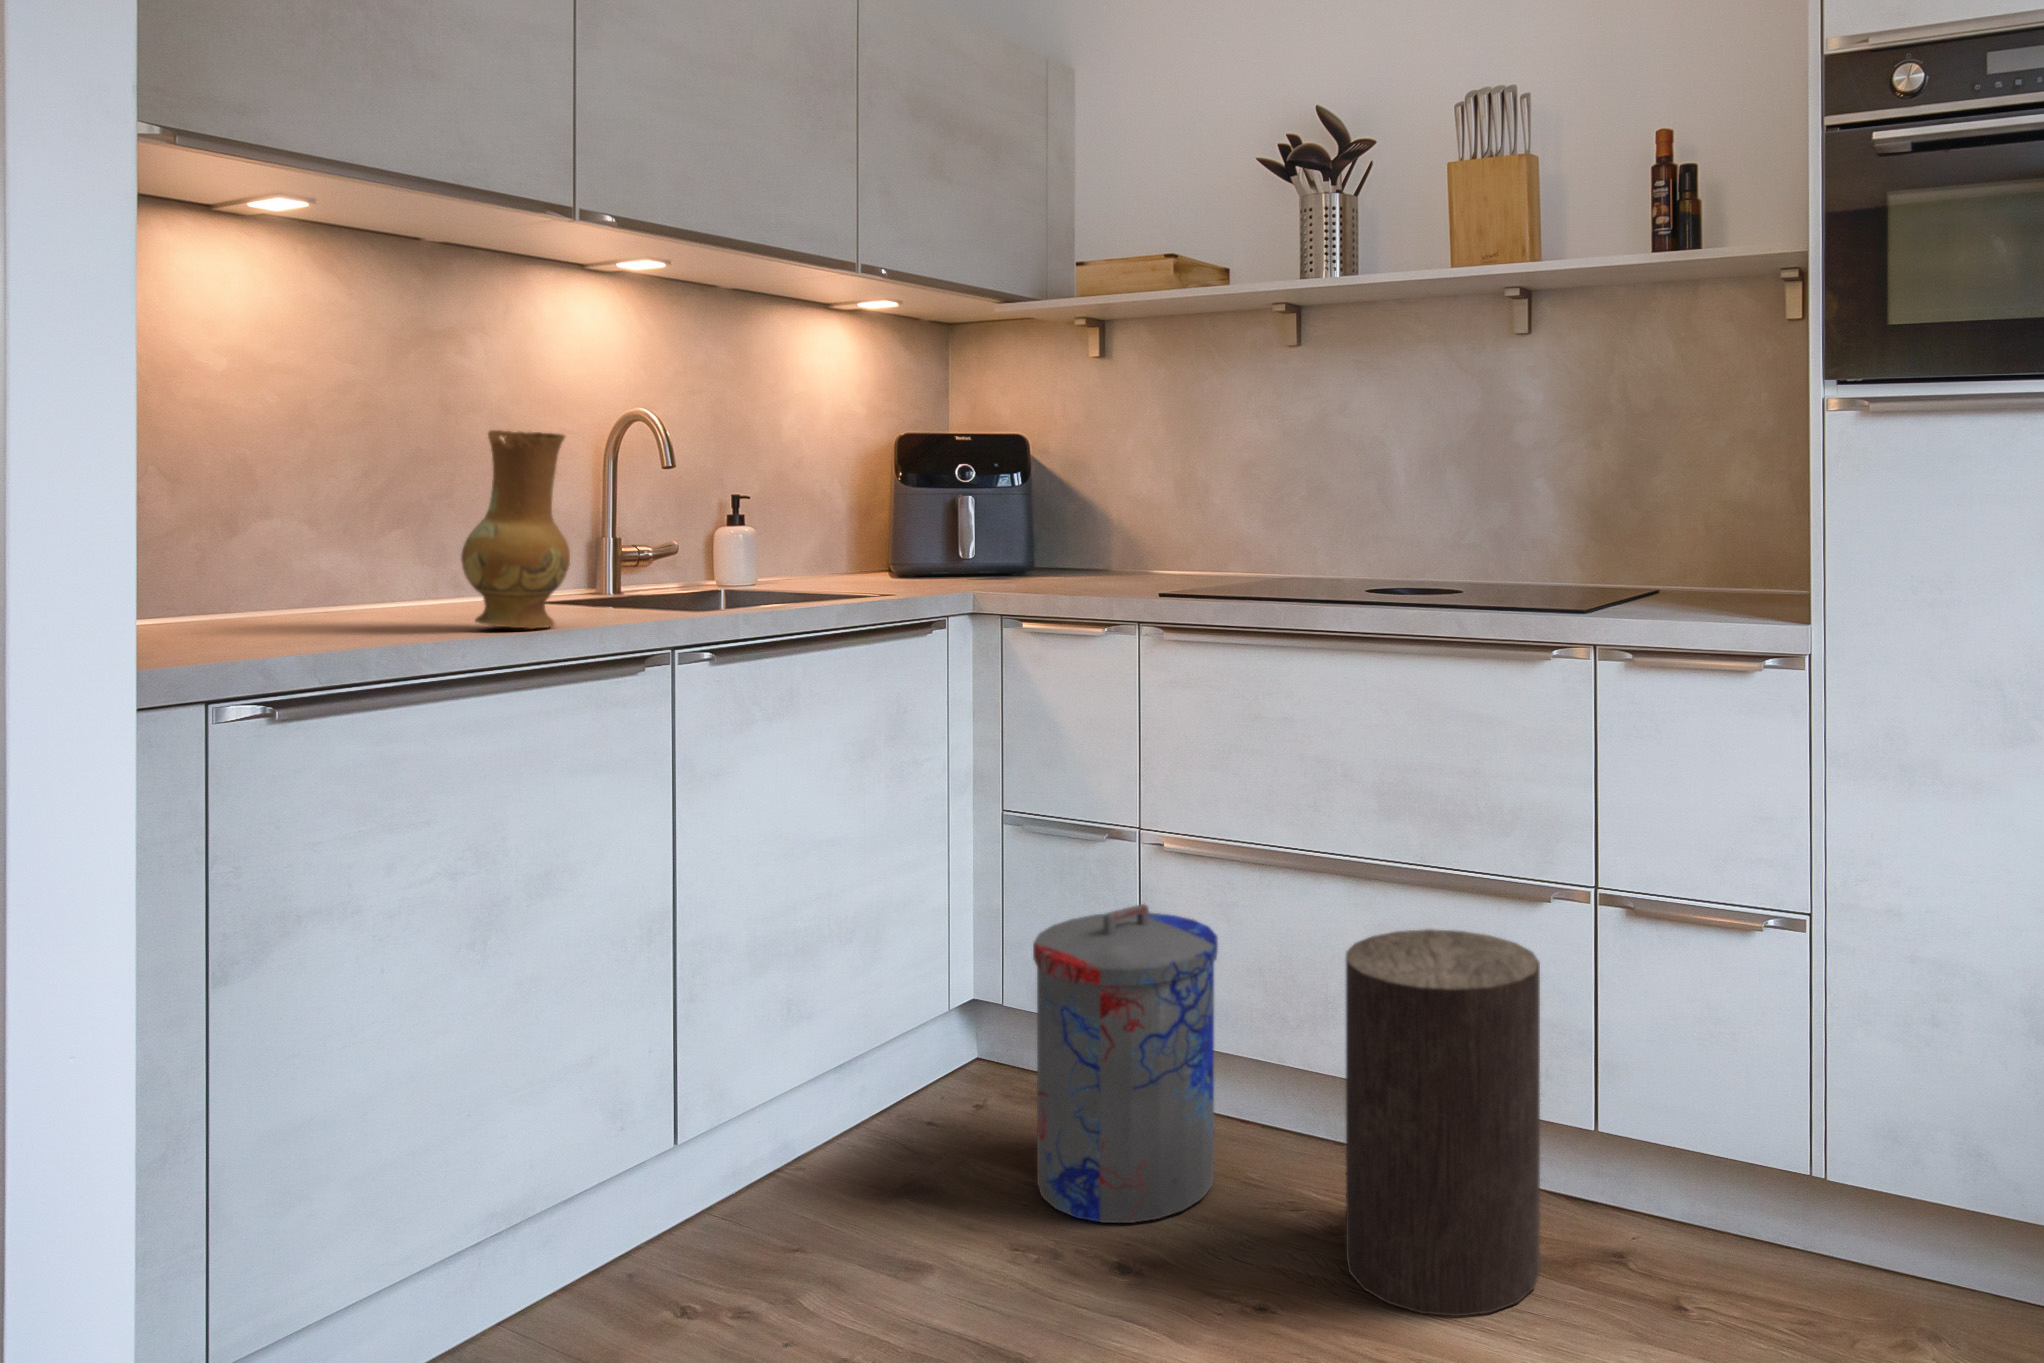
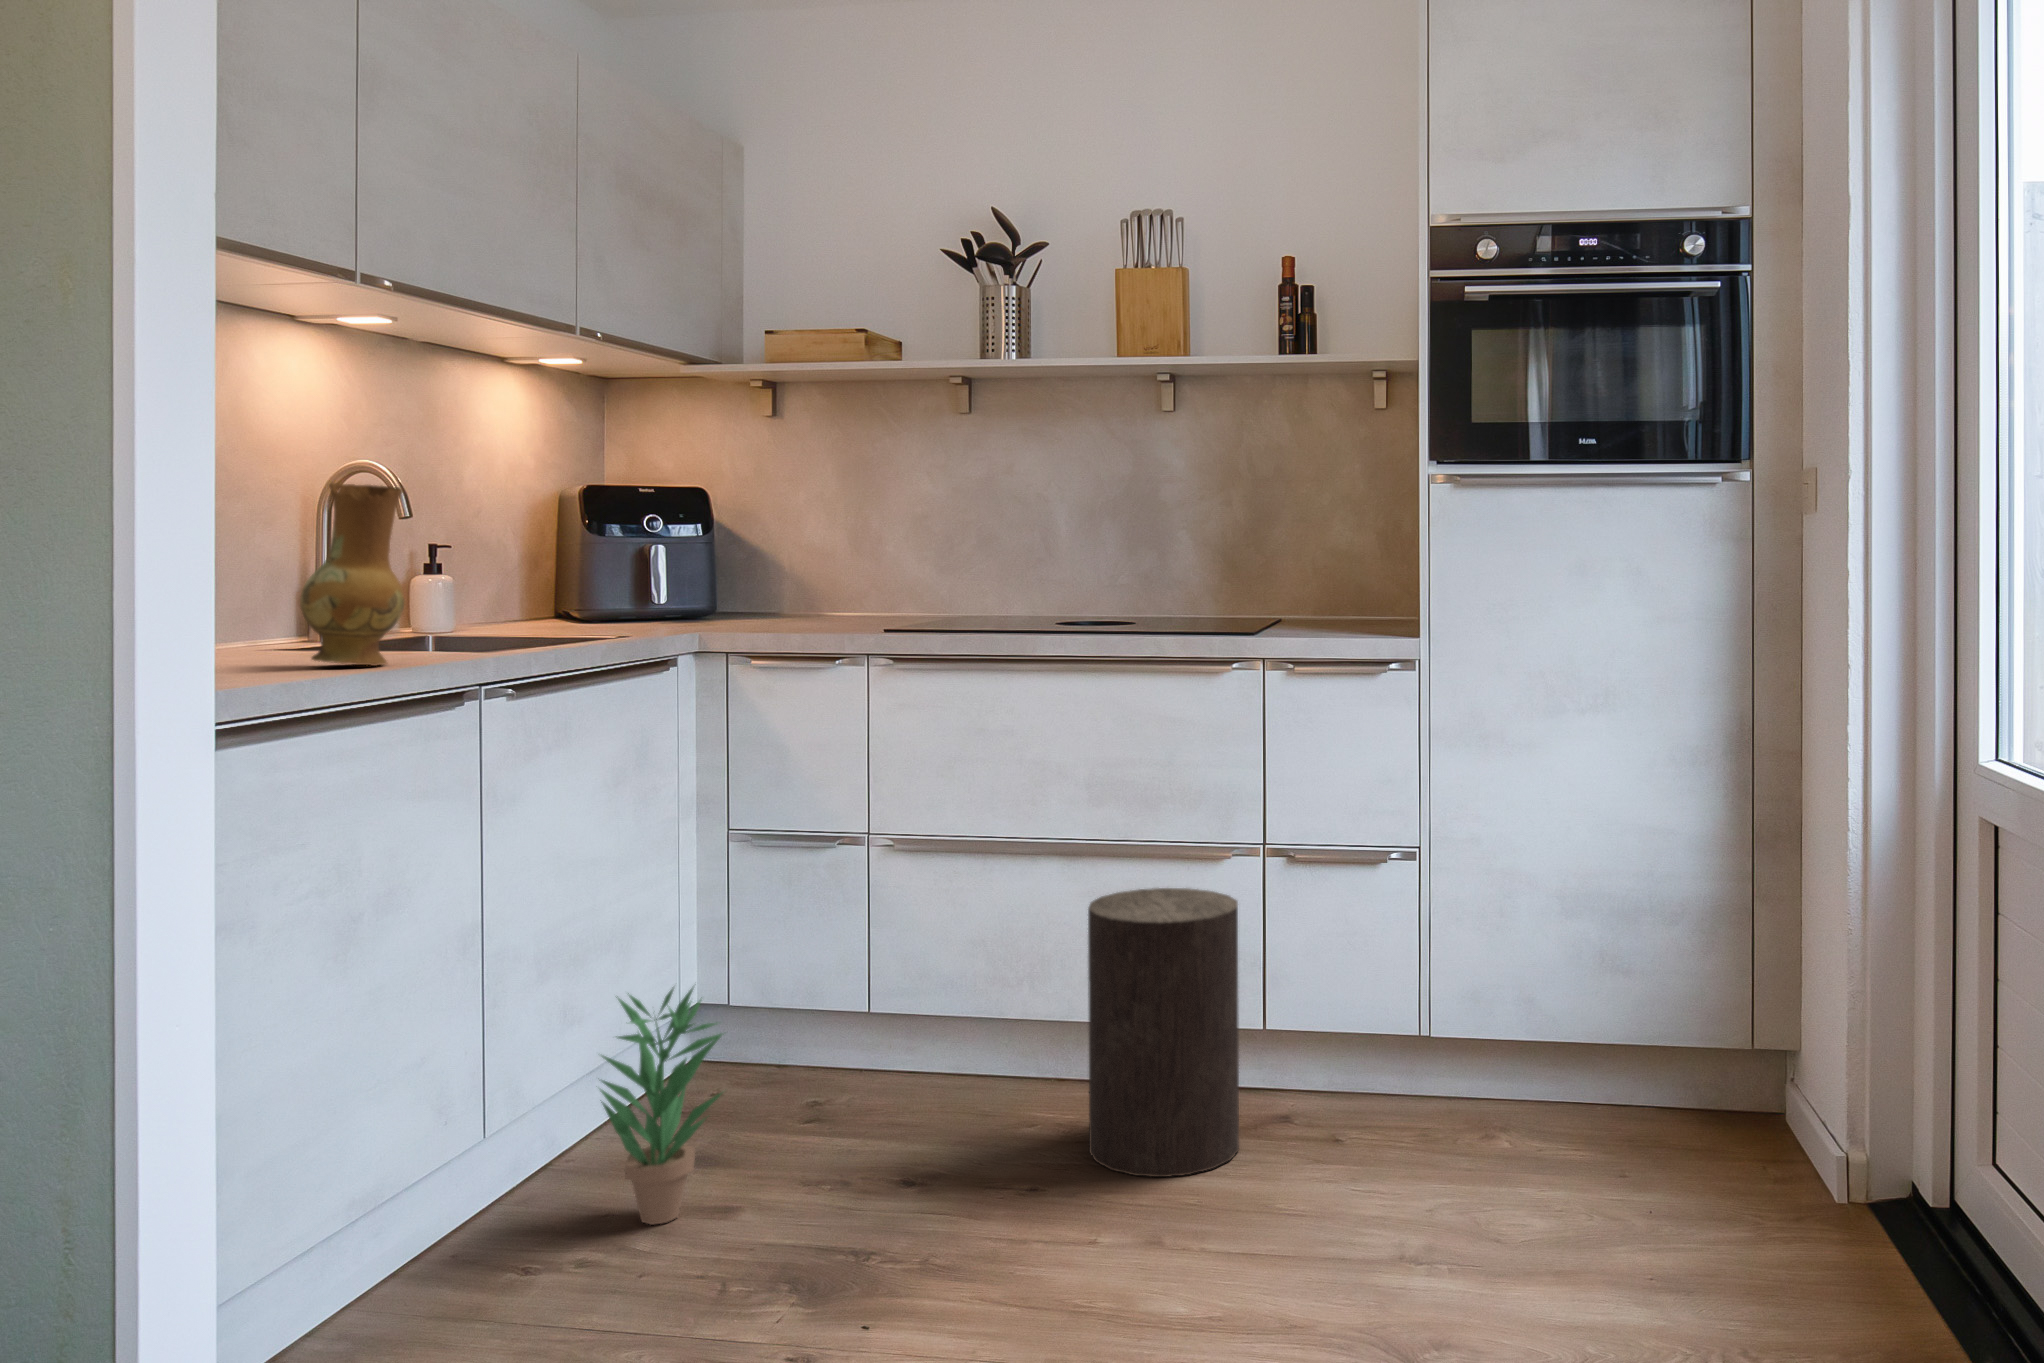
trash can: present [1033,904,1218,1223] -> none [802,893,964,1162]
potted plant: none [765,998,914,1268] -> present [600,988,722,1225]

